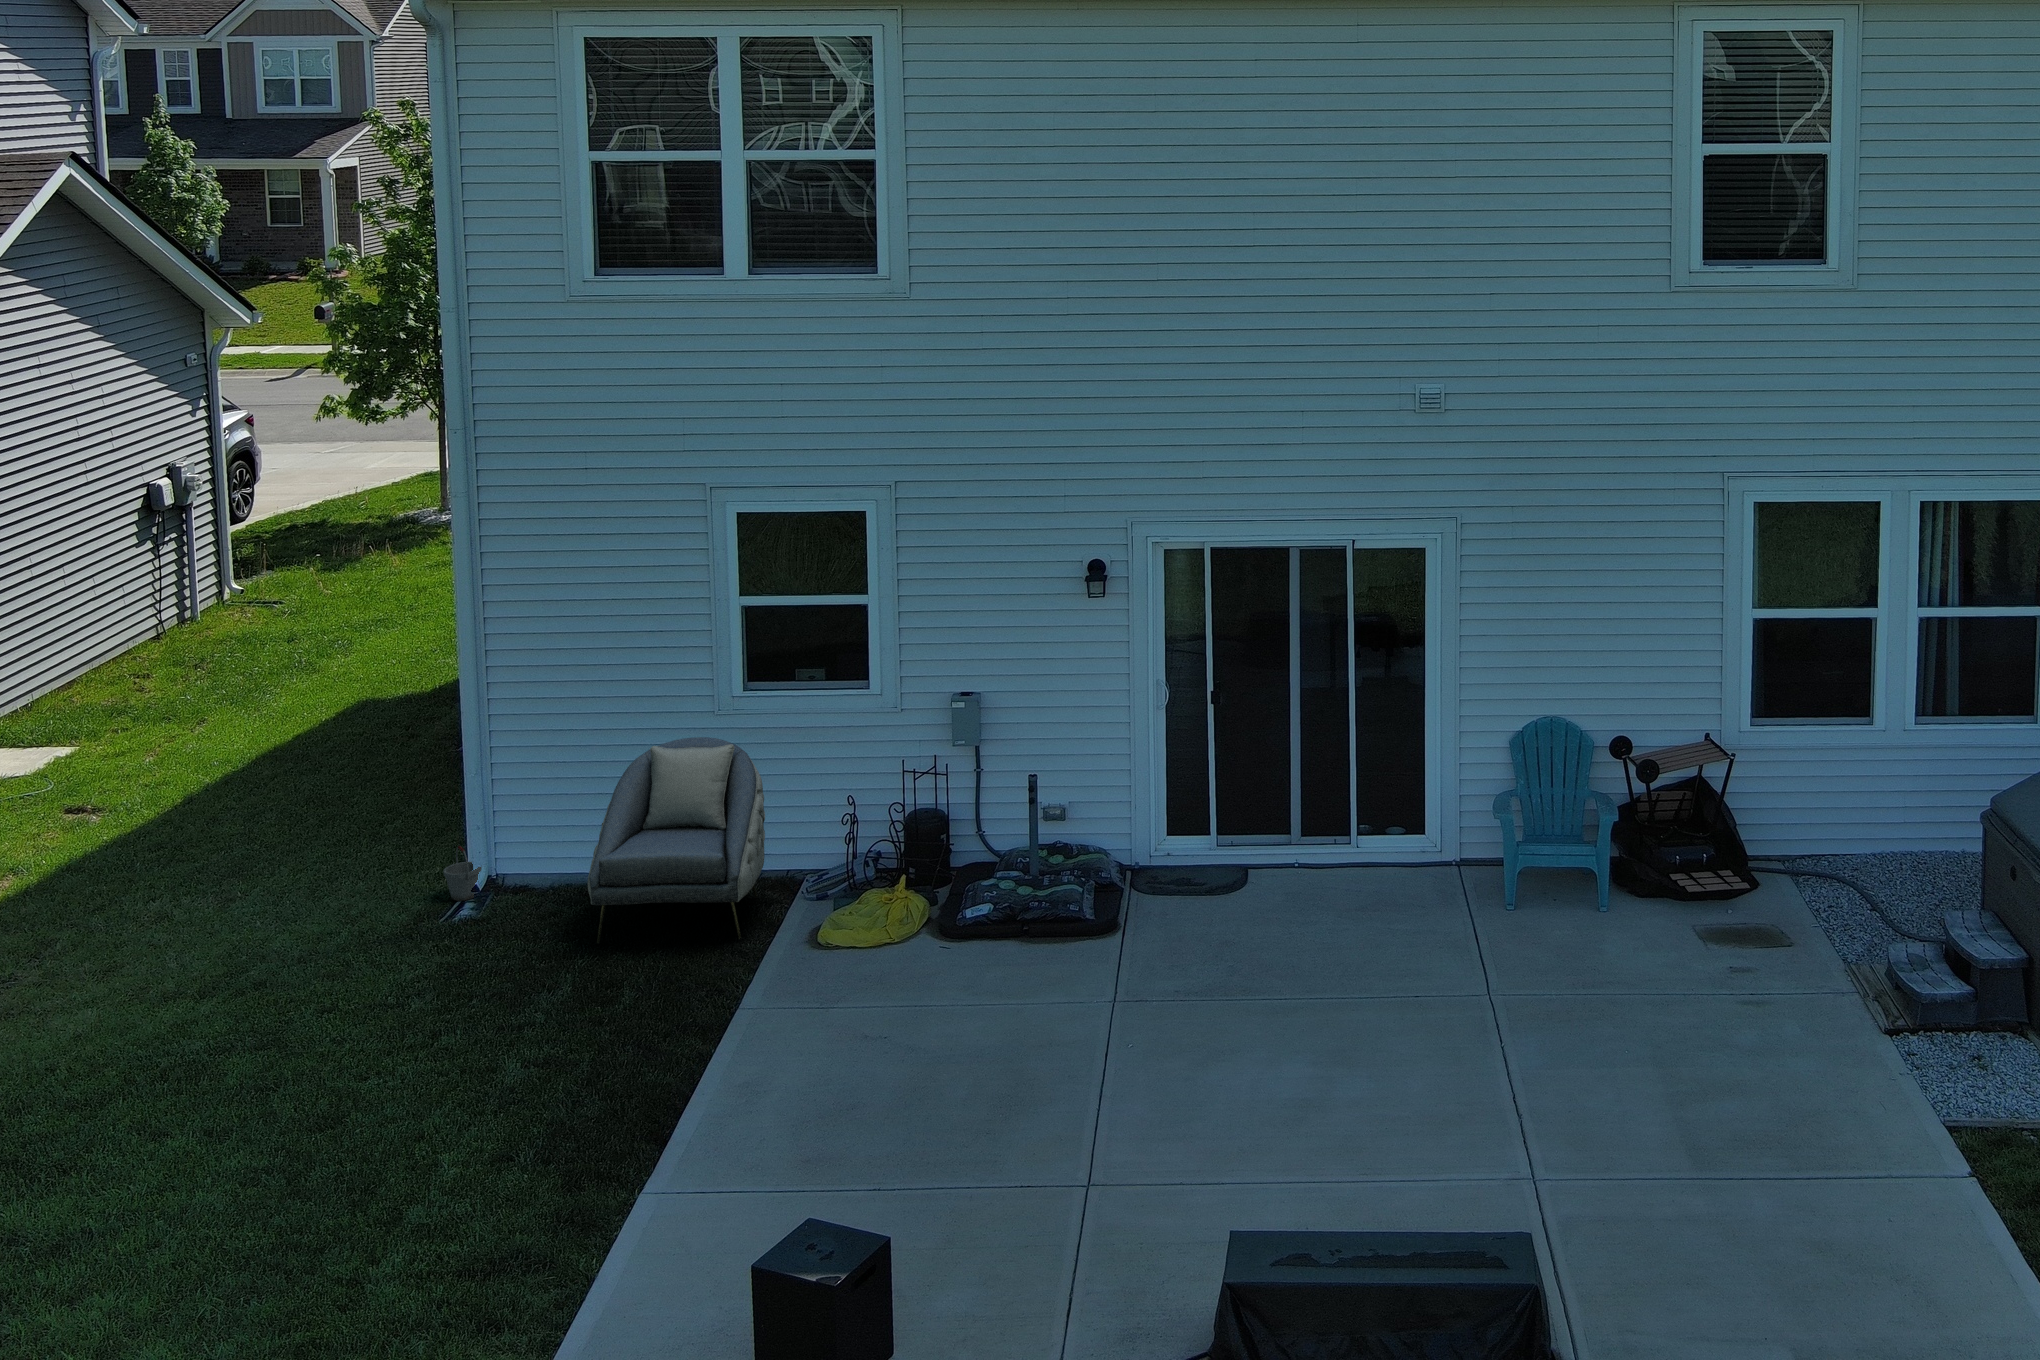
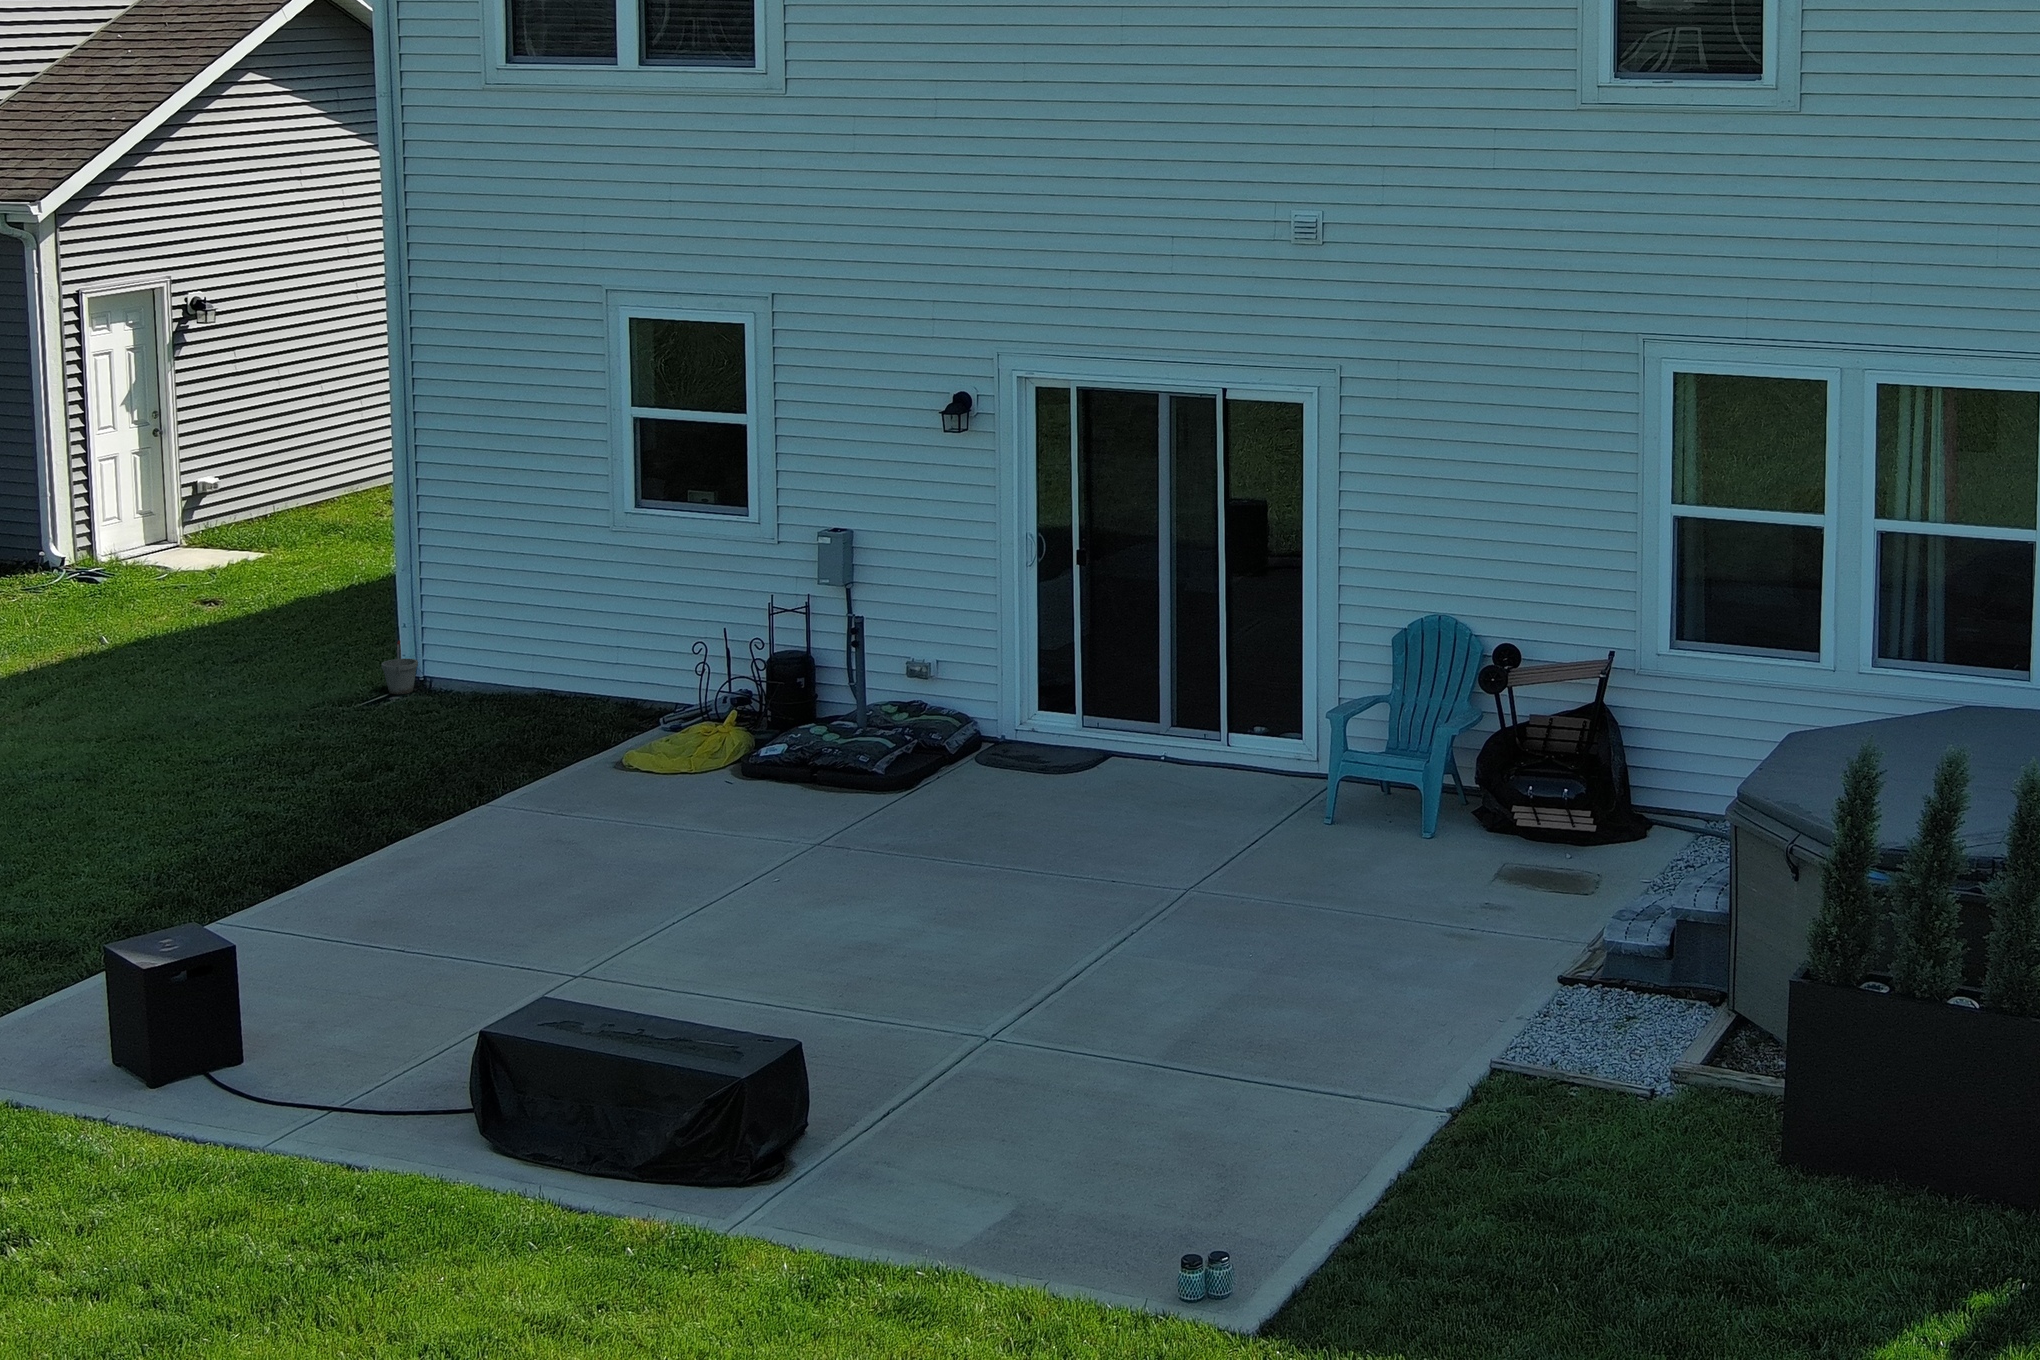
armchair: present [588,737,765,944] -> none [451,550,638,751]

